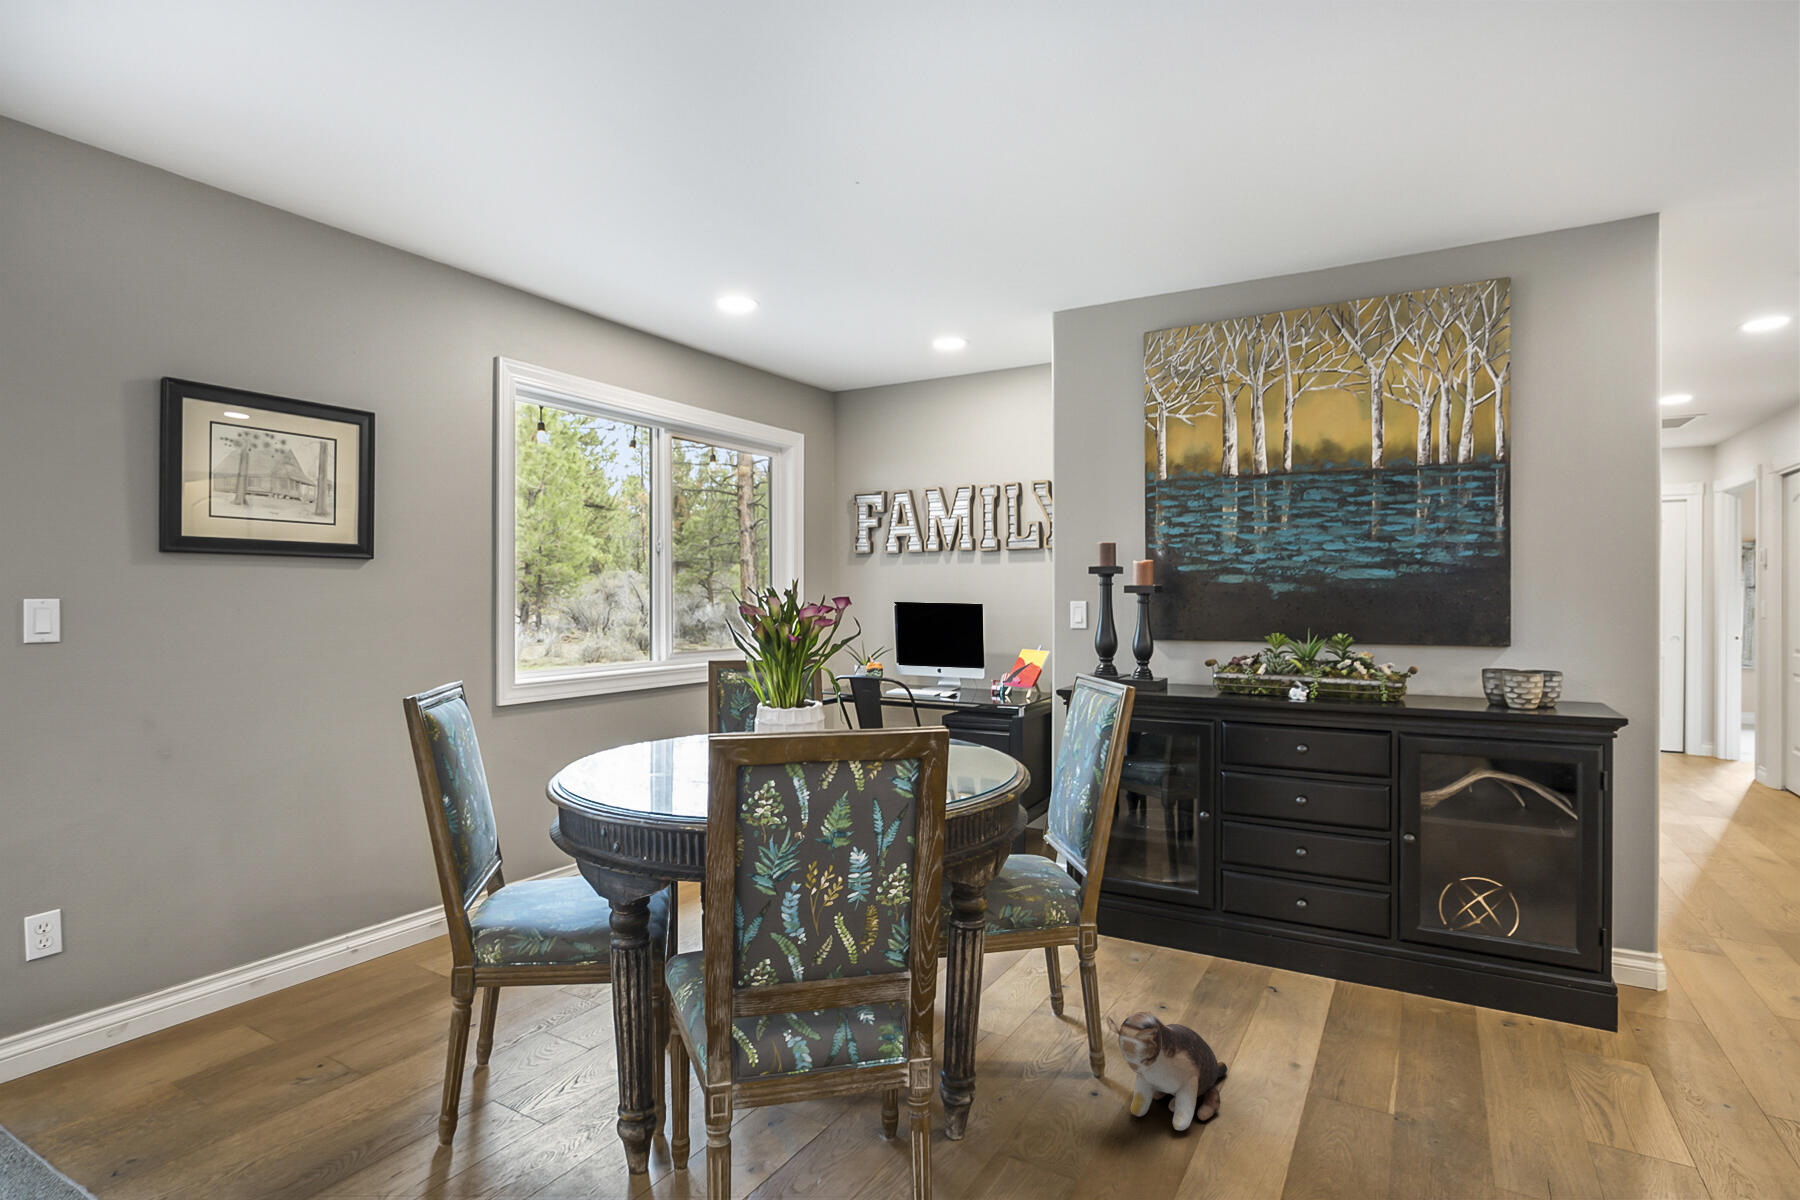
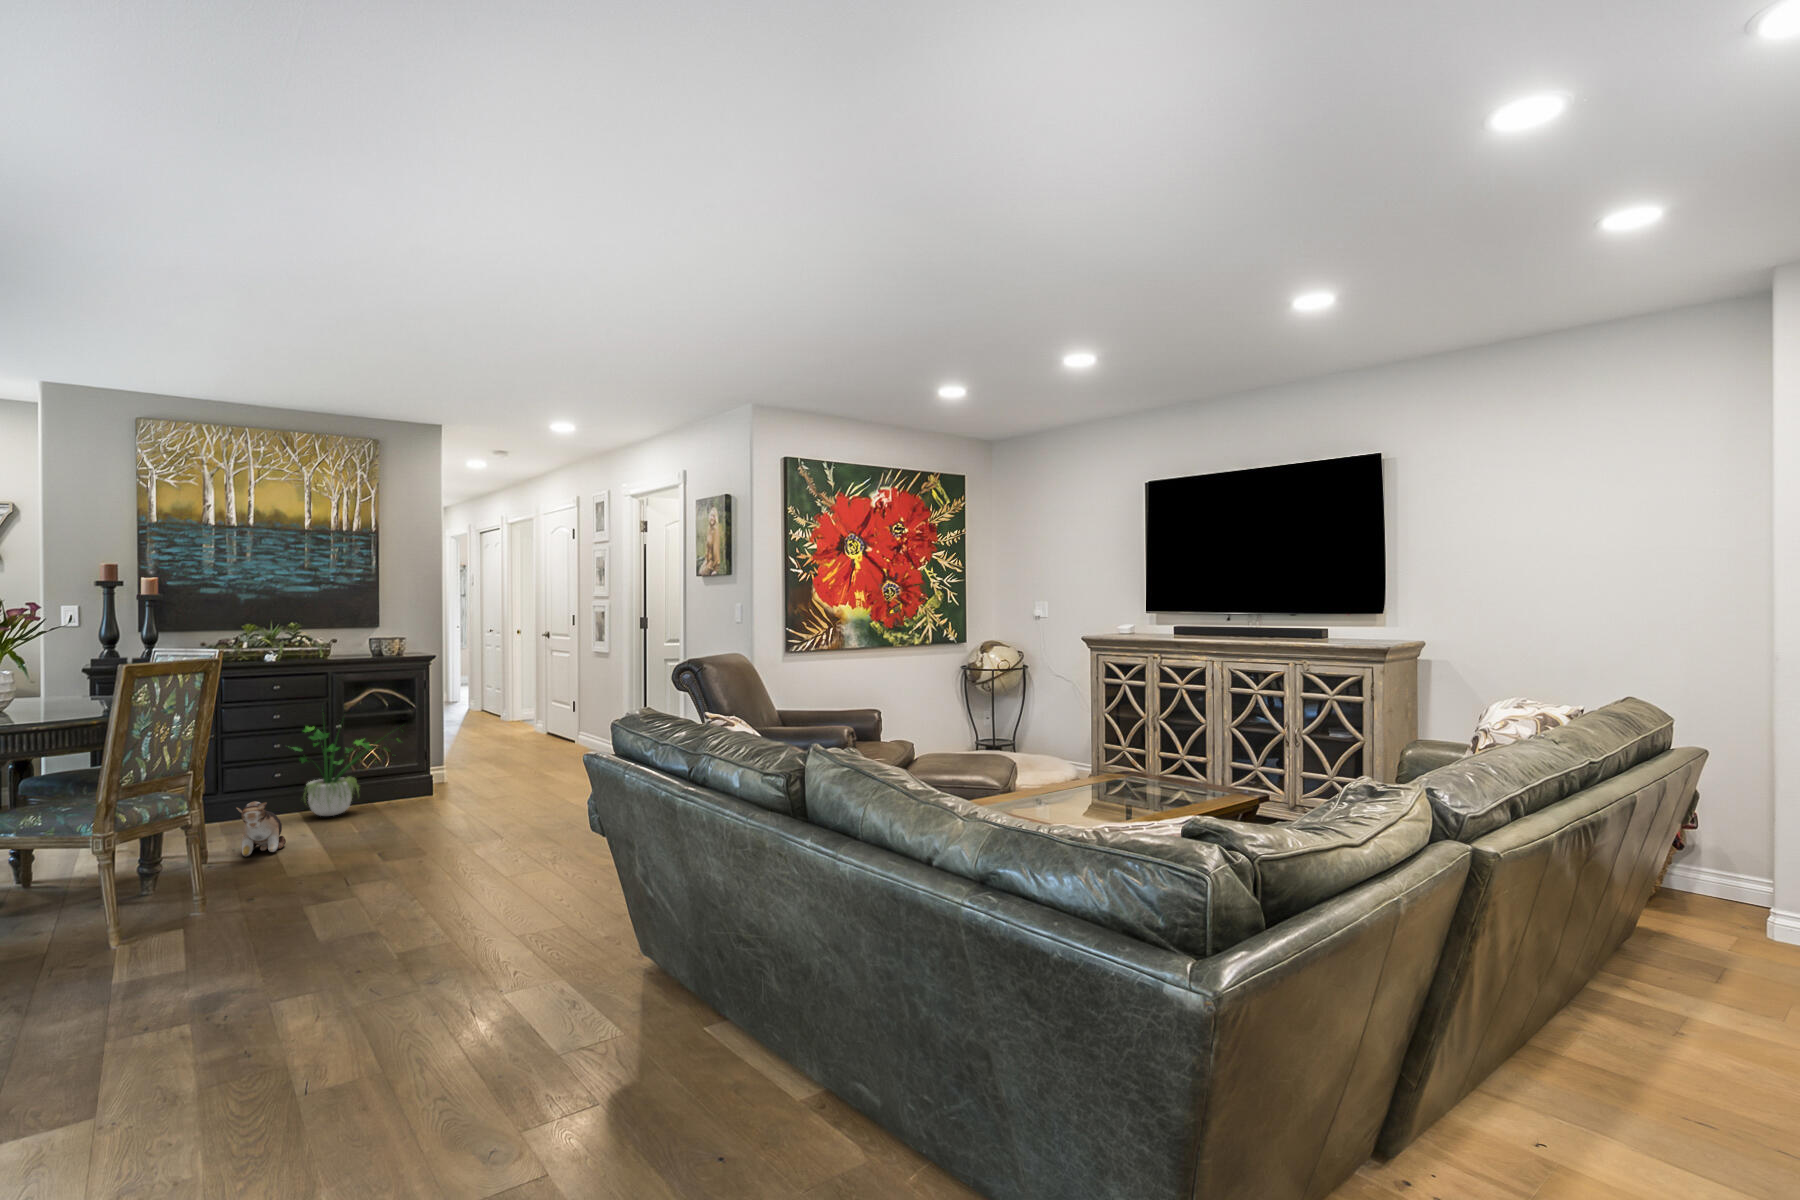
potted plant: none [1282,797,1543,1040] -> present [293,722,400,816]

